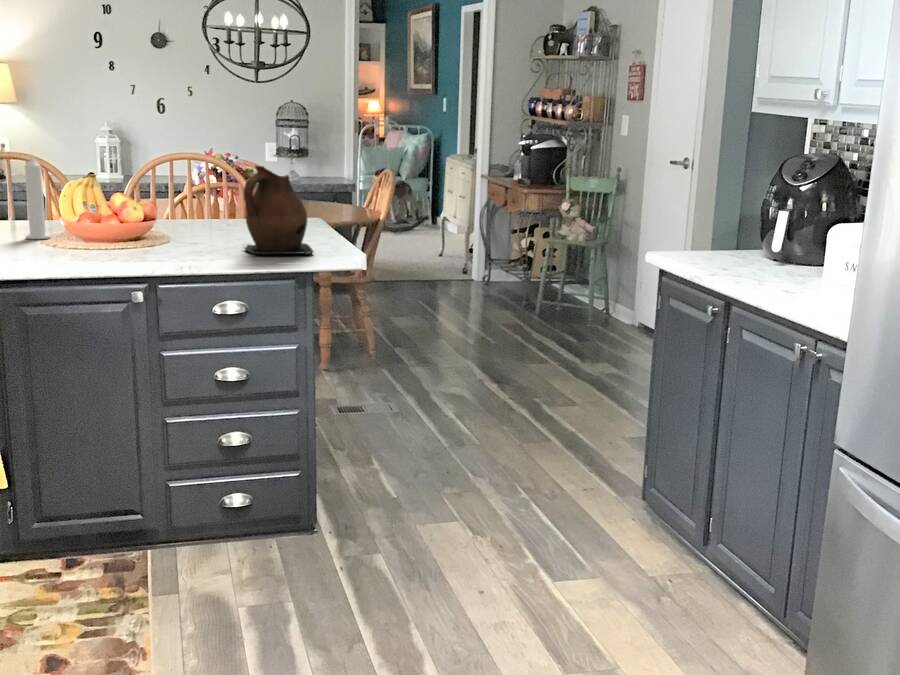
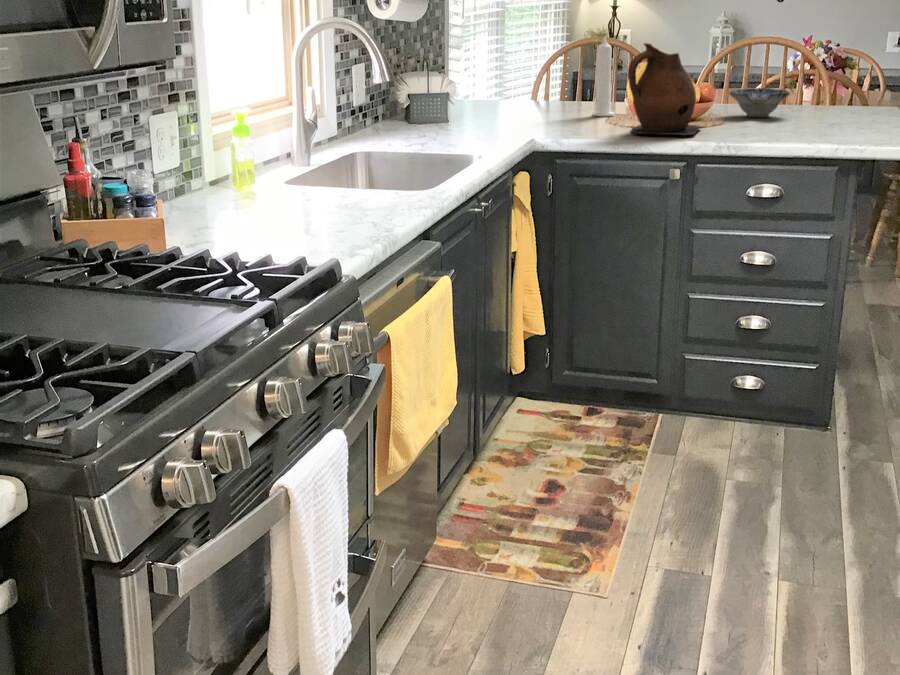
ceramic pitcher: present [244,165,313,255] -> present [628,43,702,136]
ceramic bowl: none [171,206,231,235] -> present [729,88,790,117]

